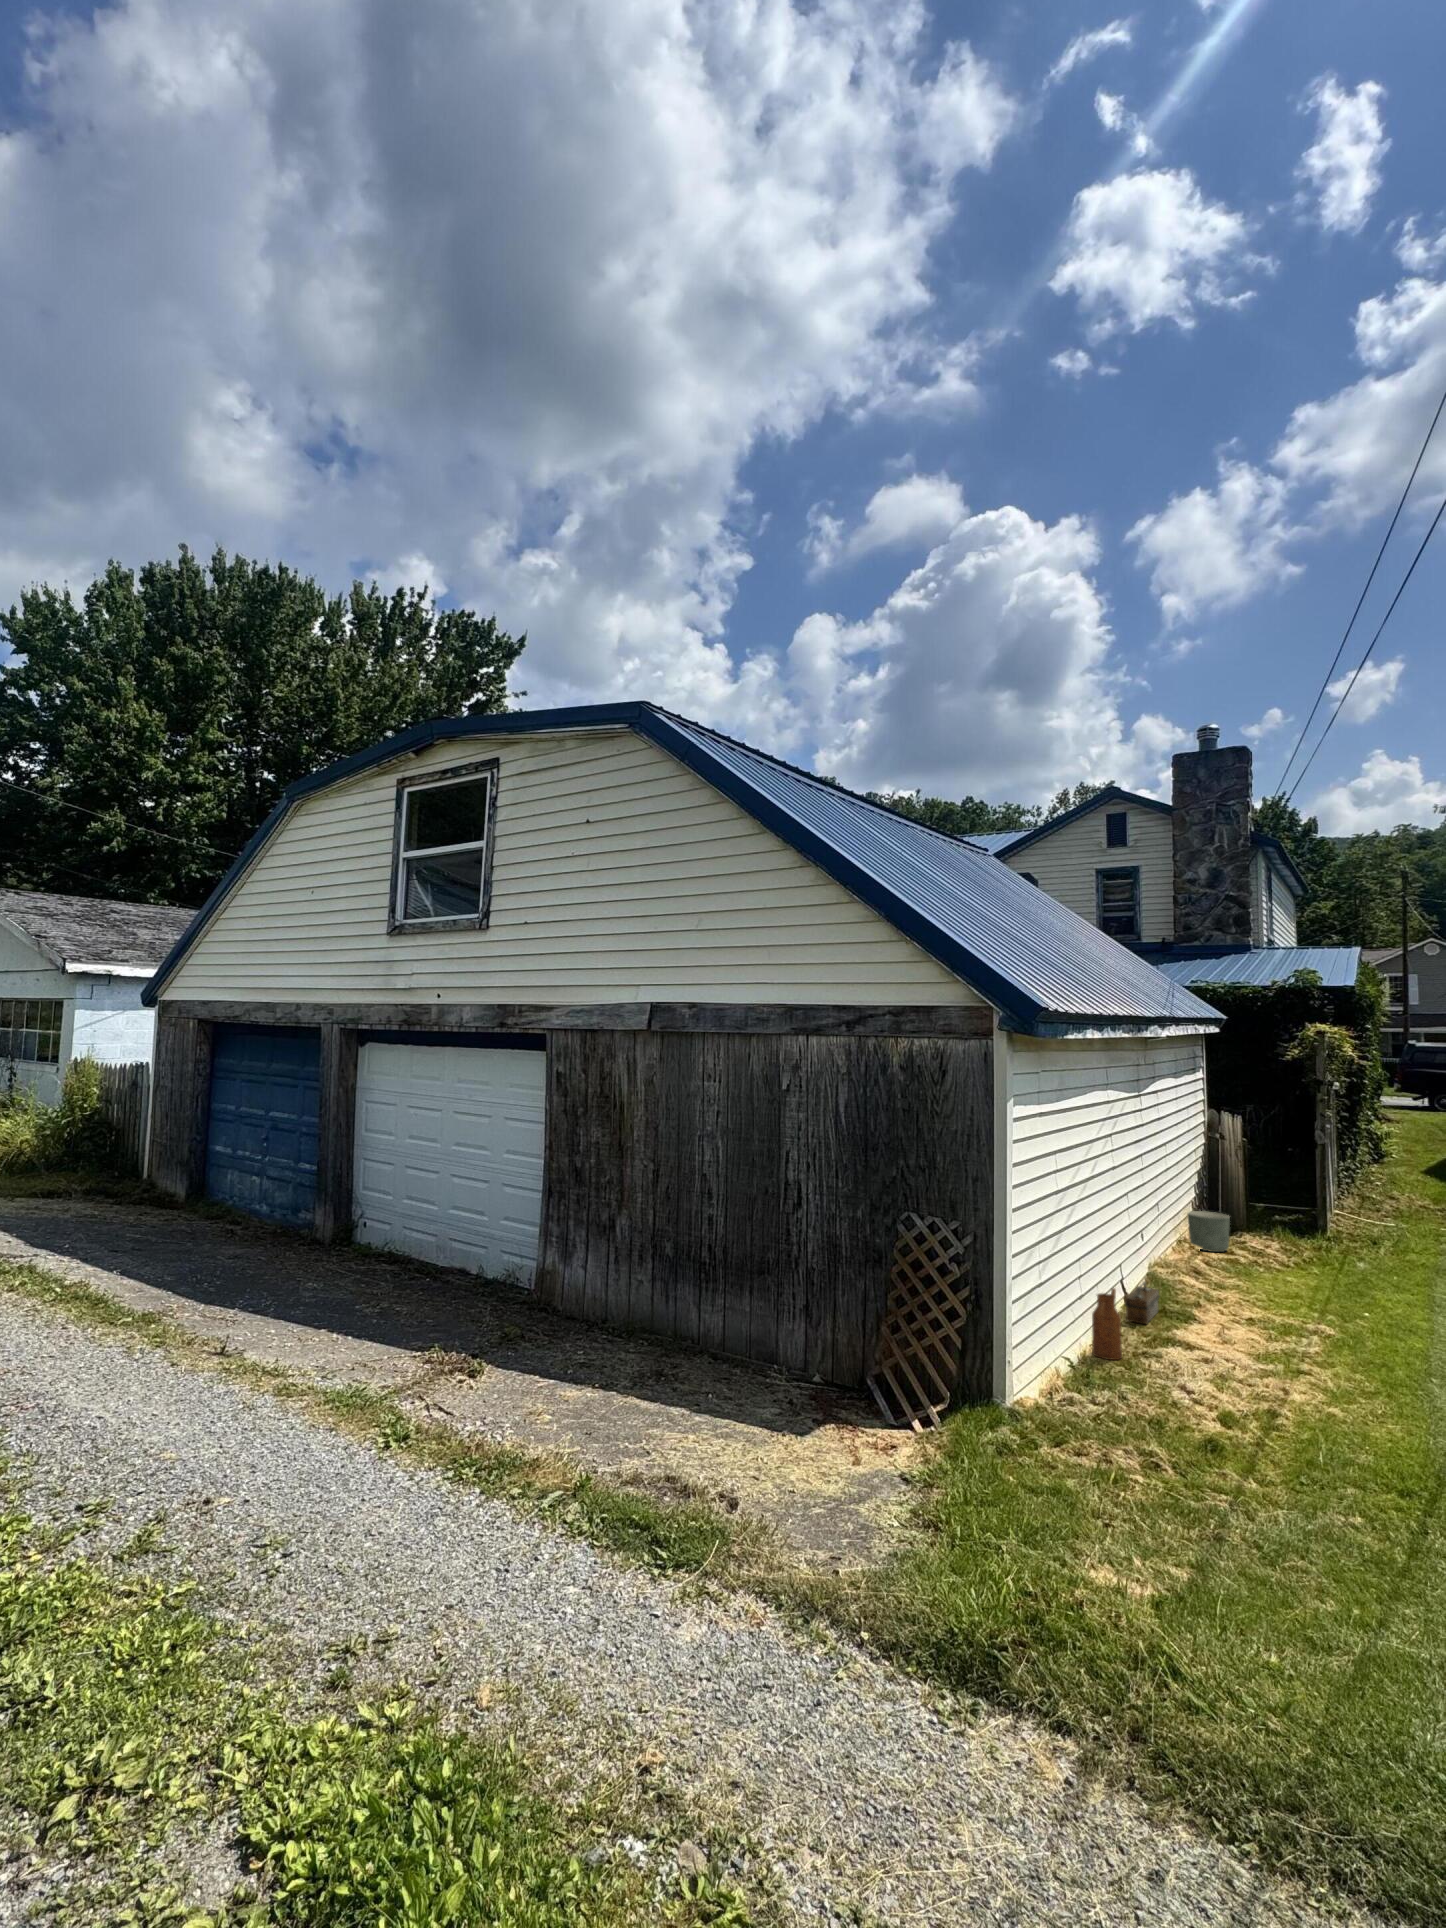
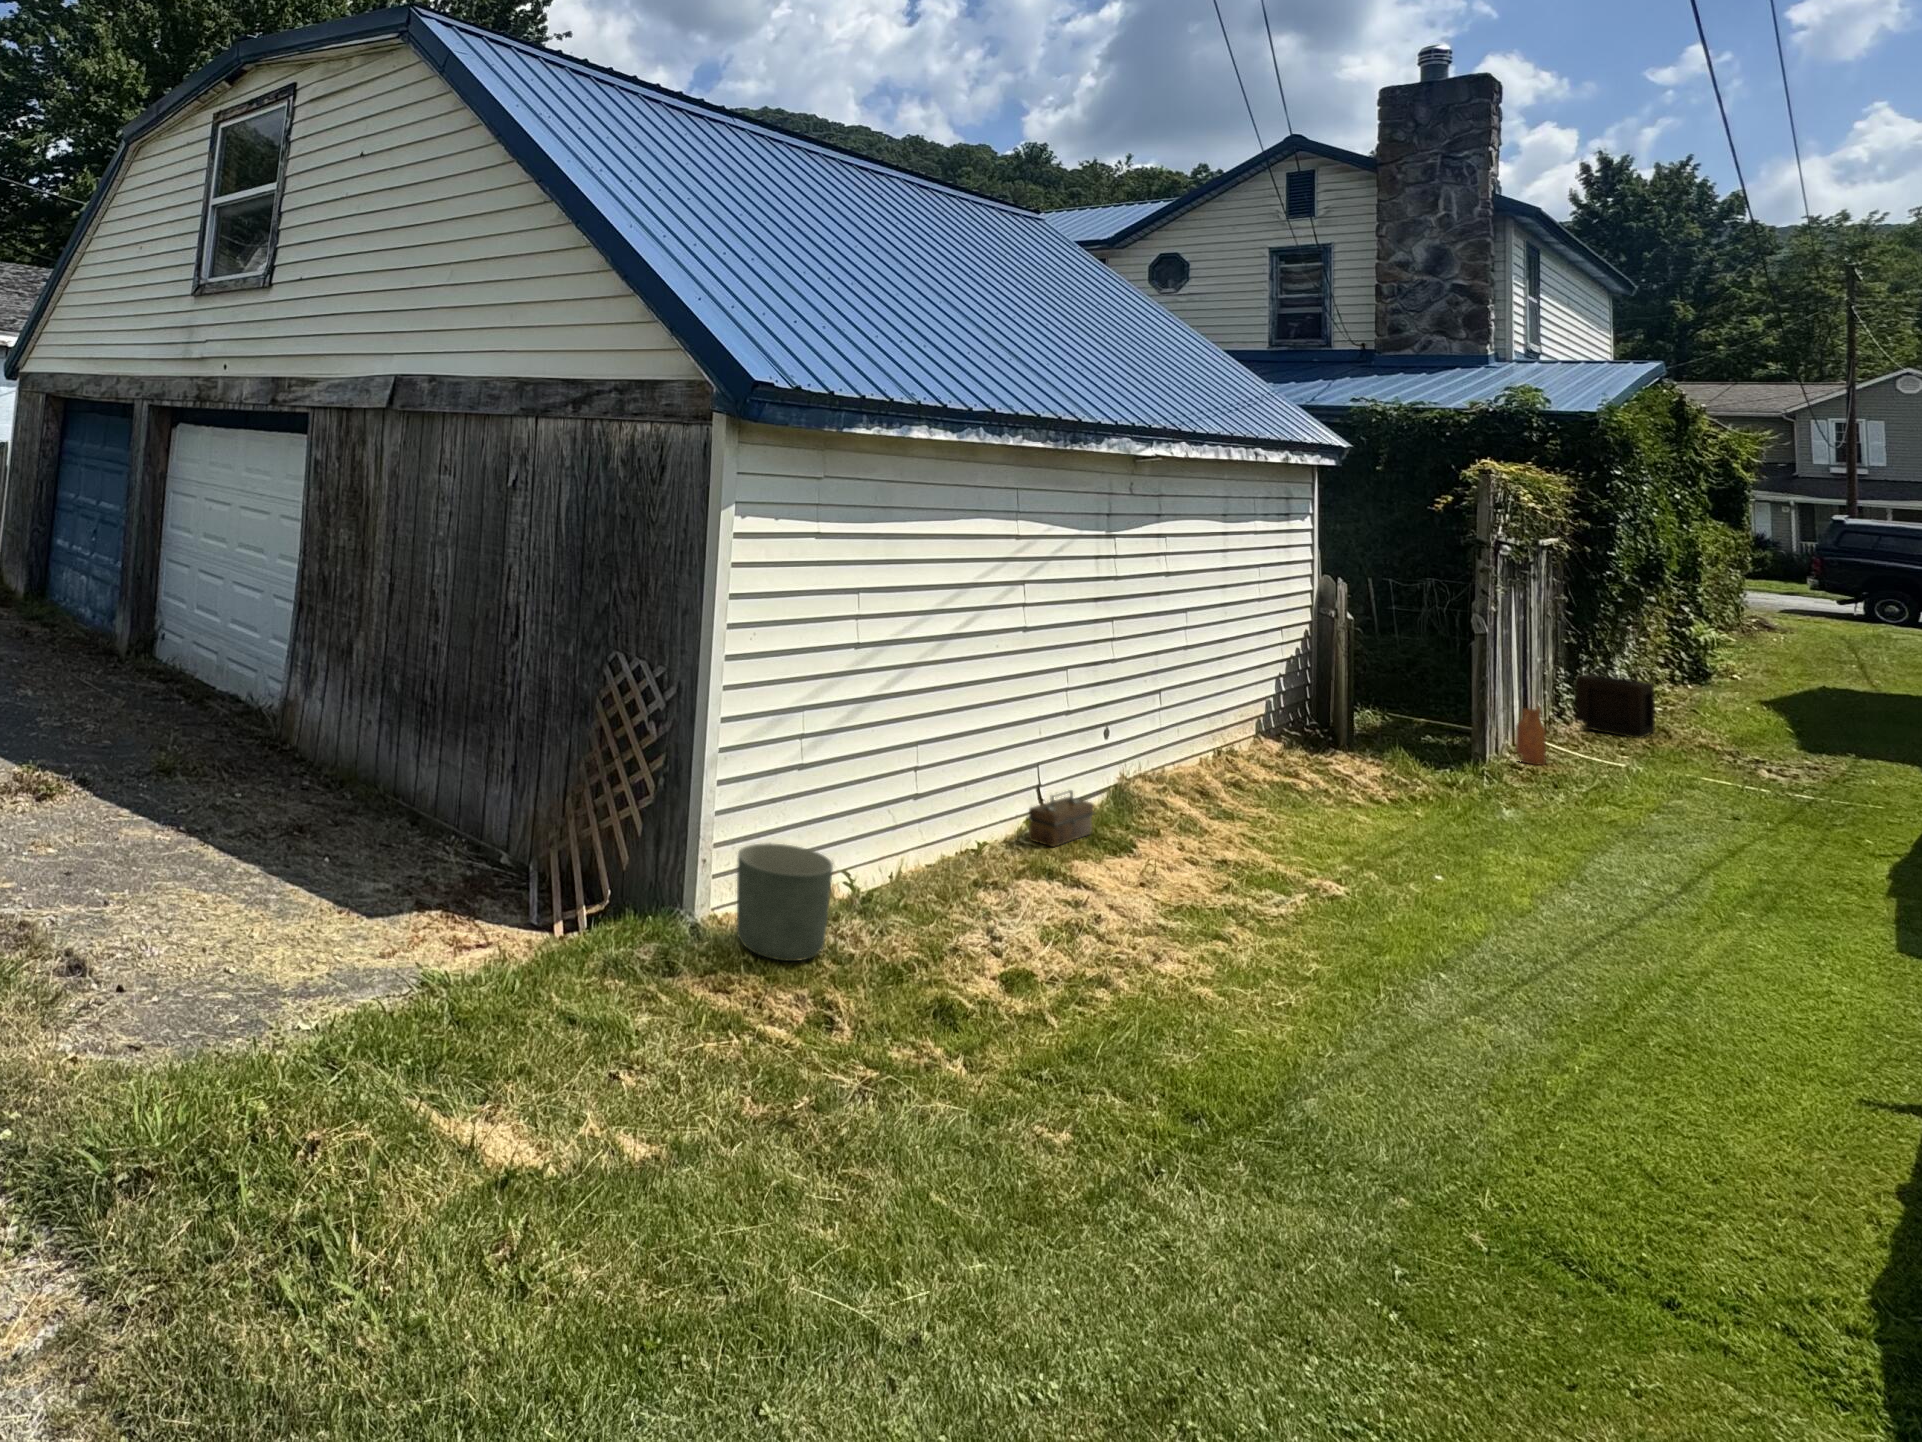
wooden crate: none [1360,1164,1407,1206] -> present [1576,674,1655,738]
planter: present [1188,1211,1230,1252] -> present [737,843,833,961]
watering can: present [1092,1288,1122,1360] -> present [1516,707,1546,765]

